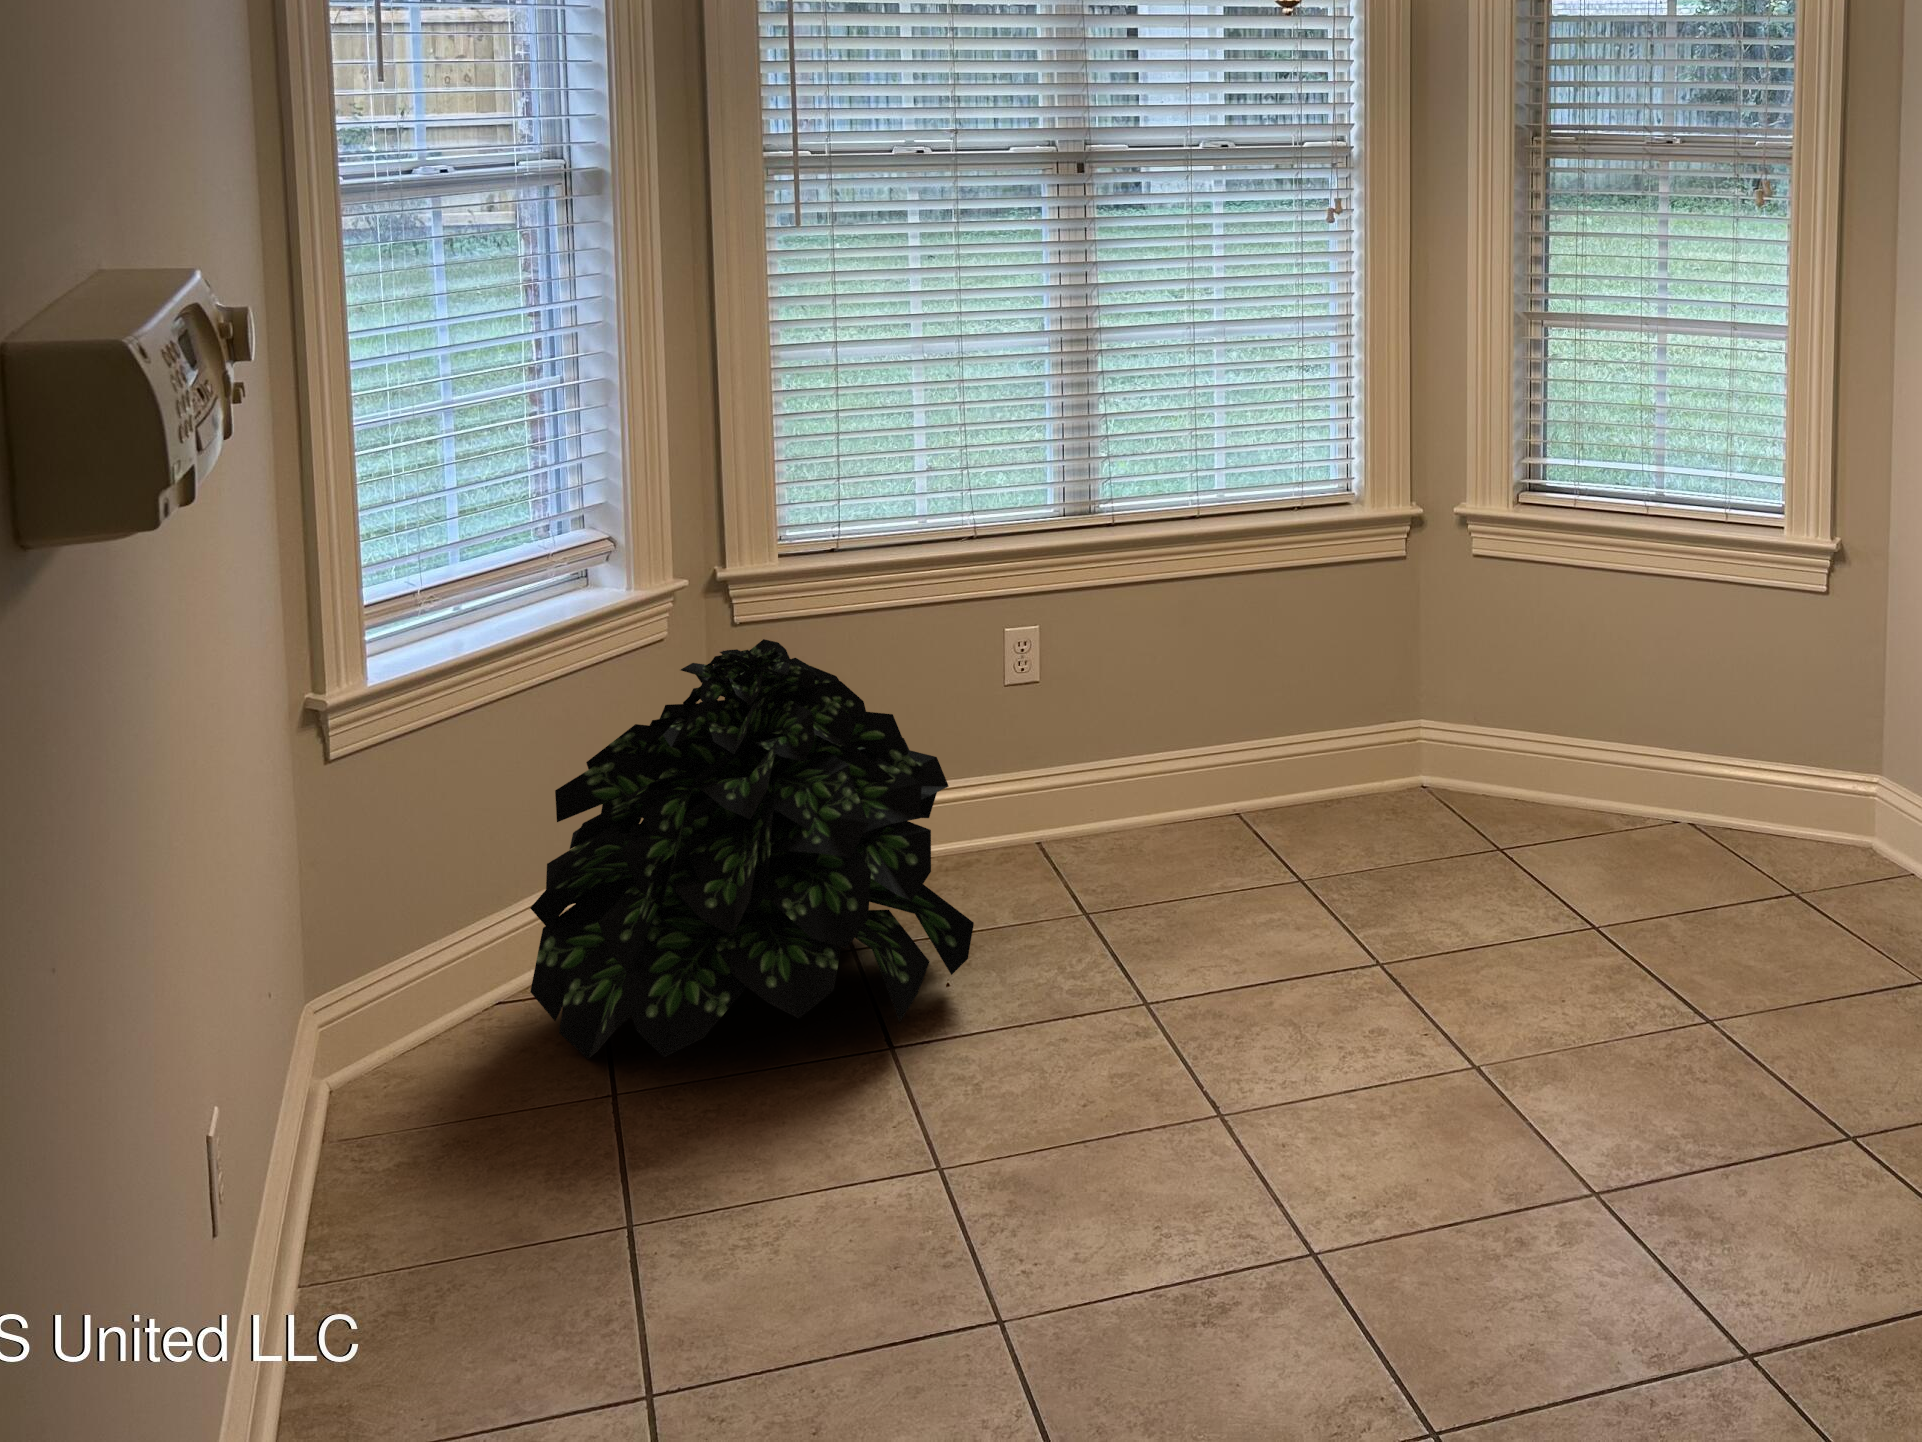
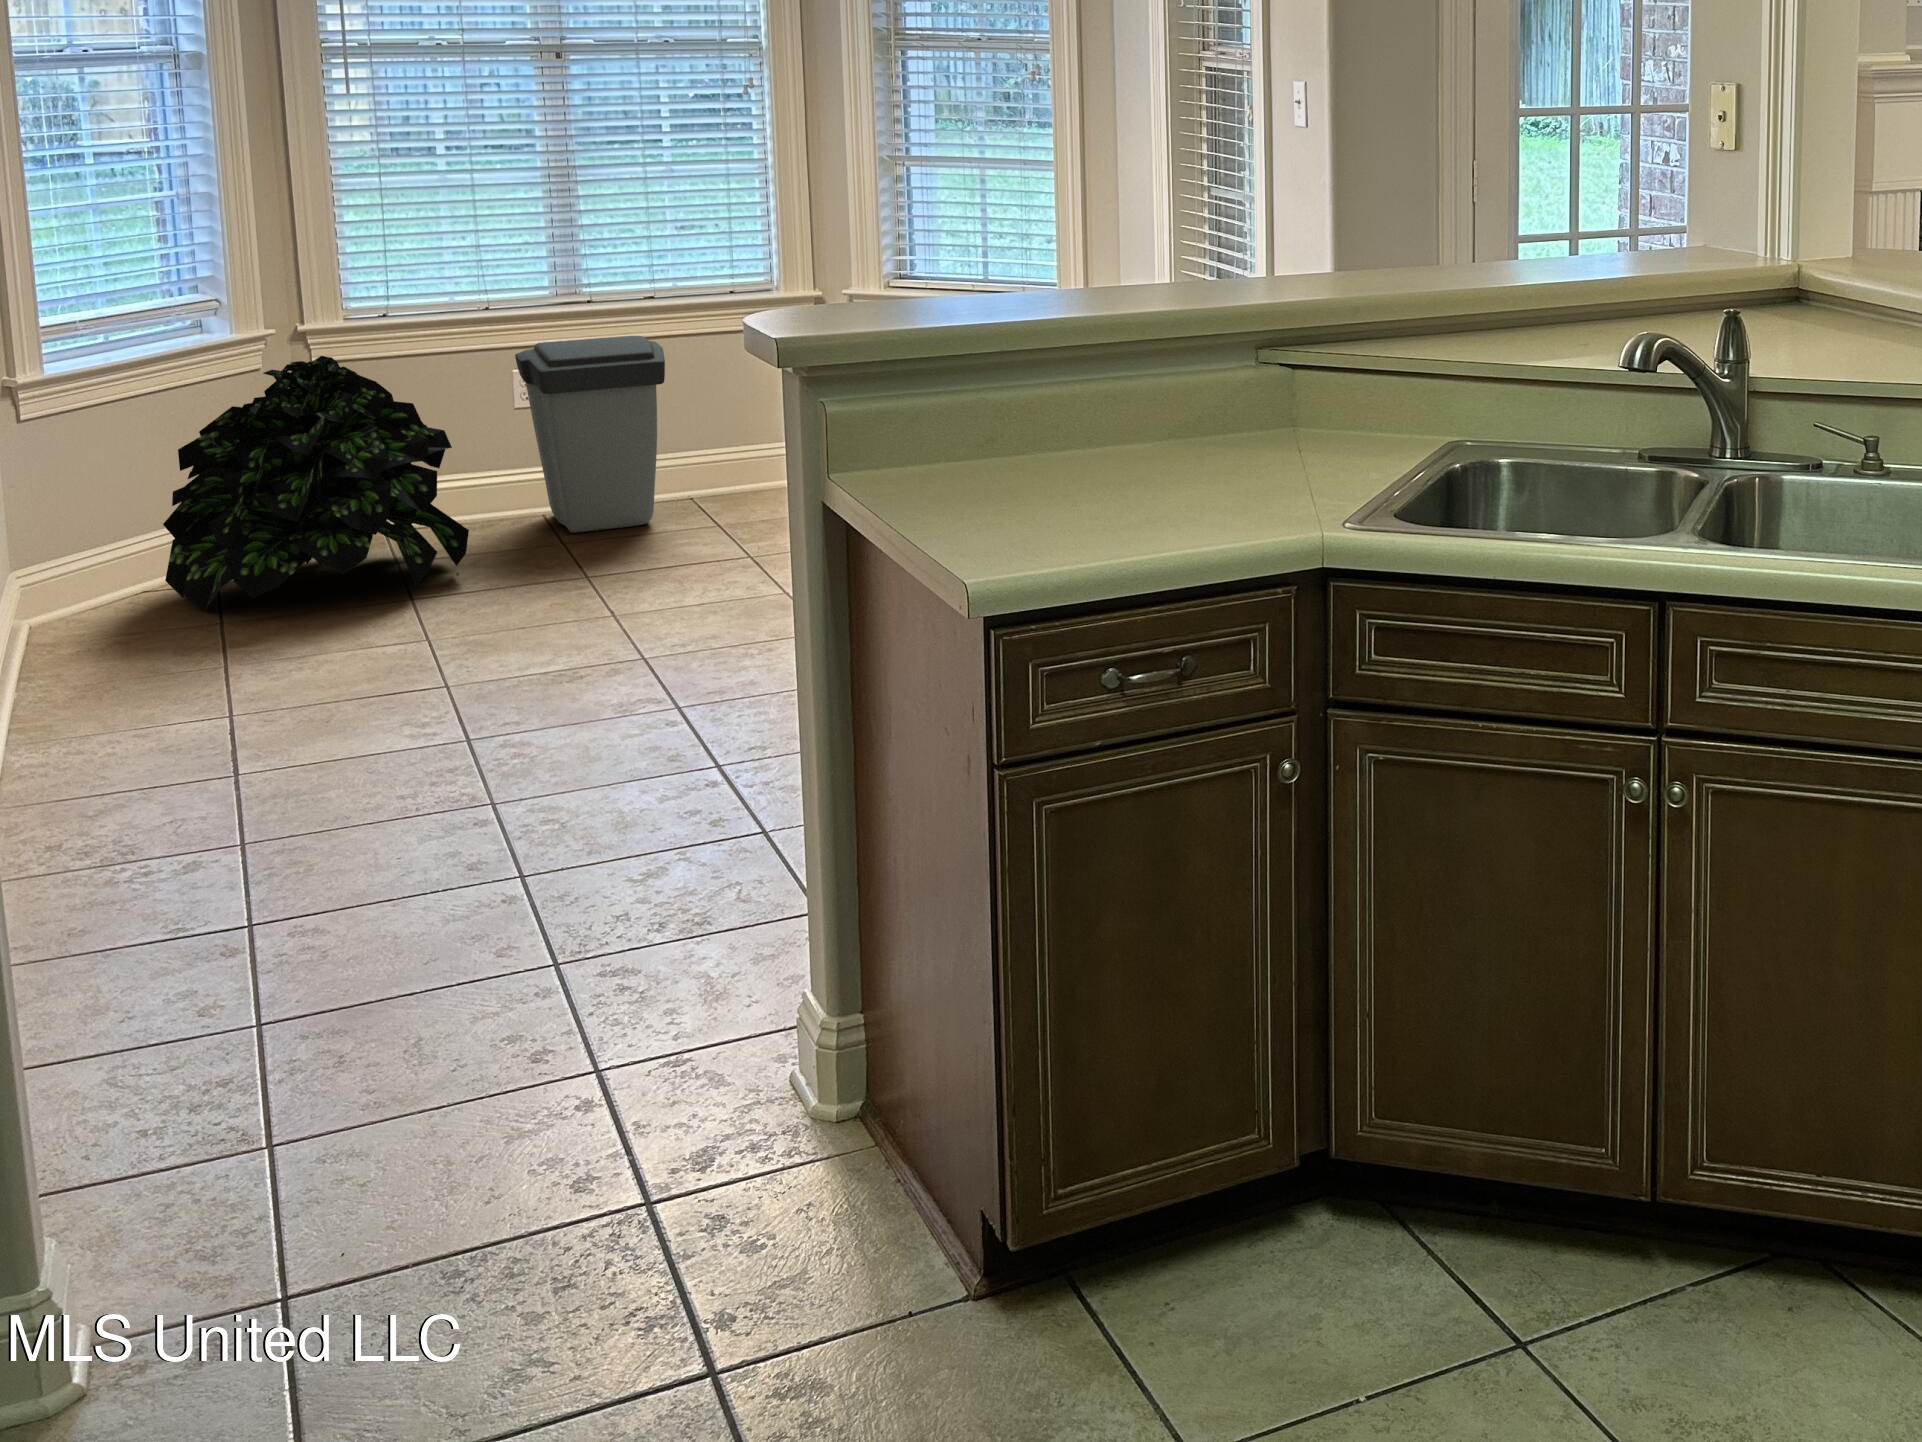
trash can: none [1018,583,1240,893] -> present [515,336,665,533]

